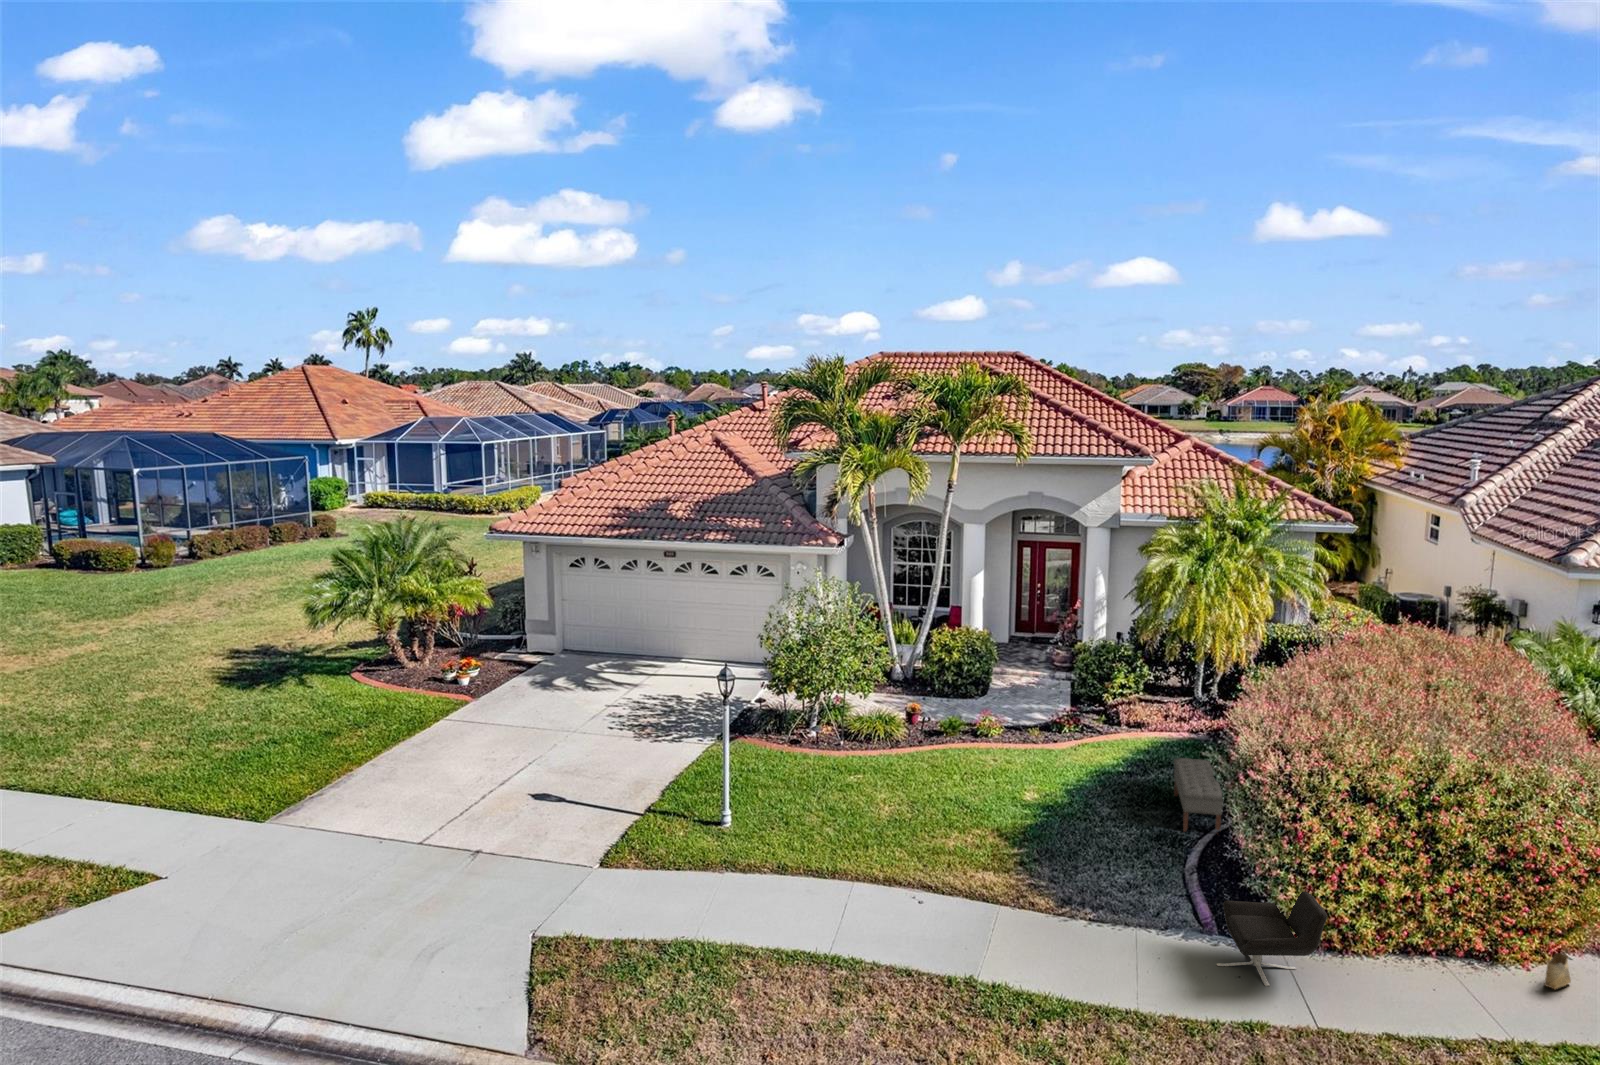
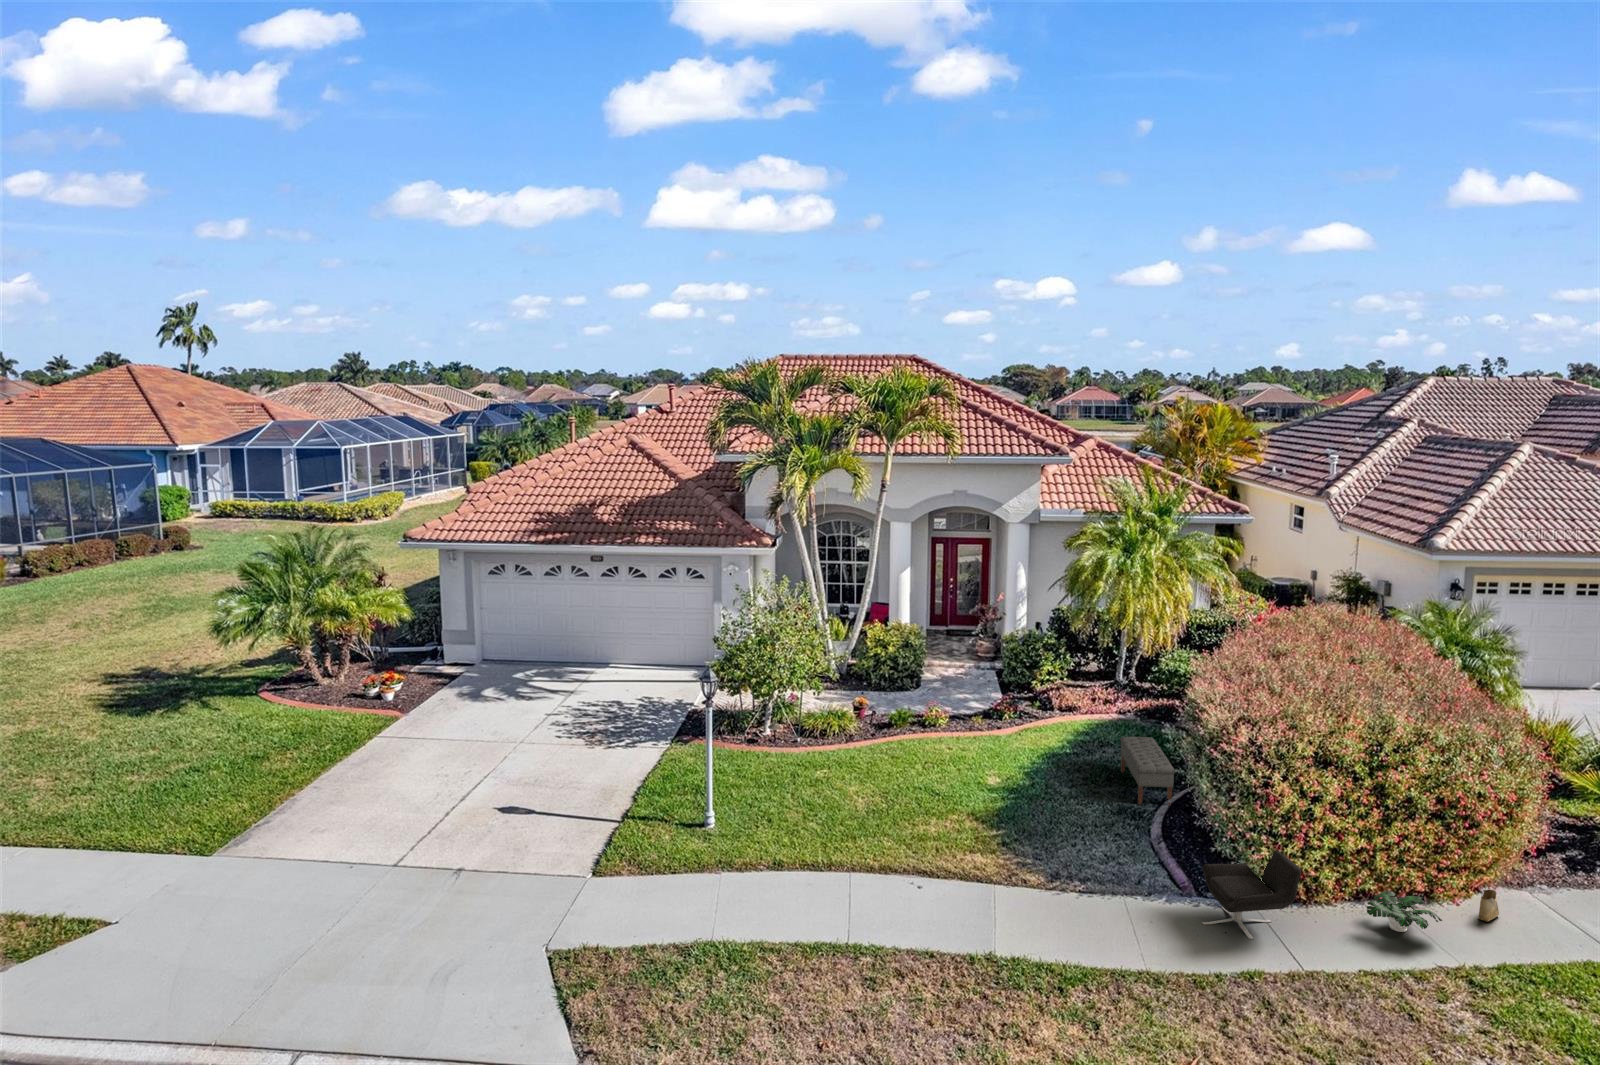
potted plant: none [1405,945,1493,993] -> present [1367,890,1442,932]

